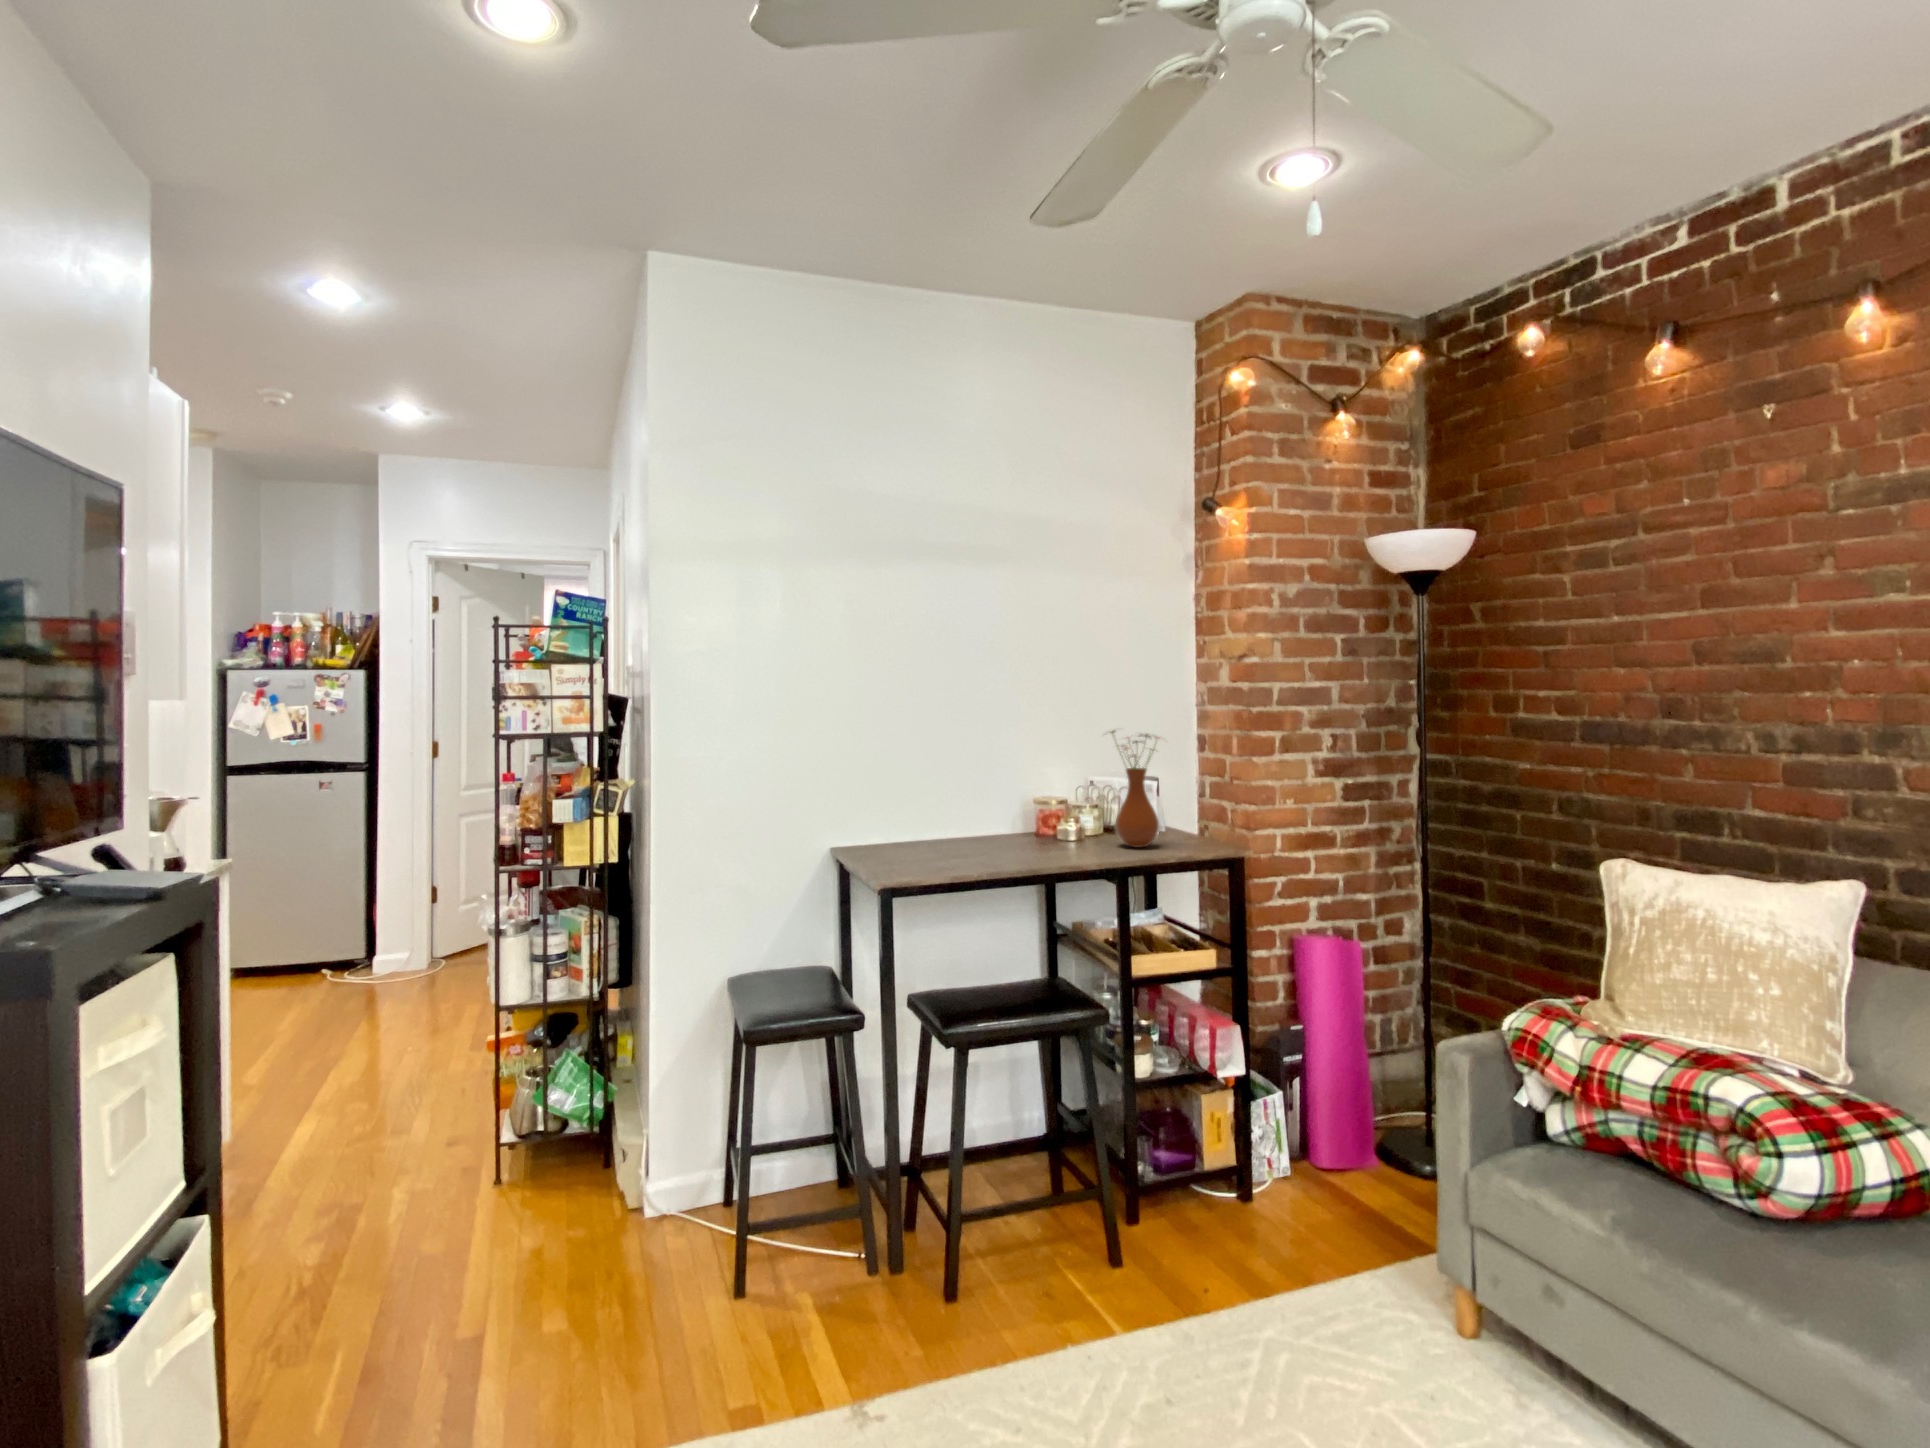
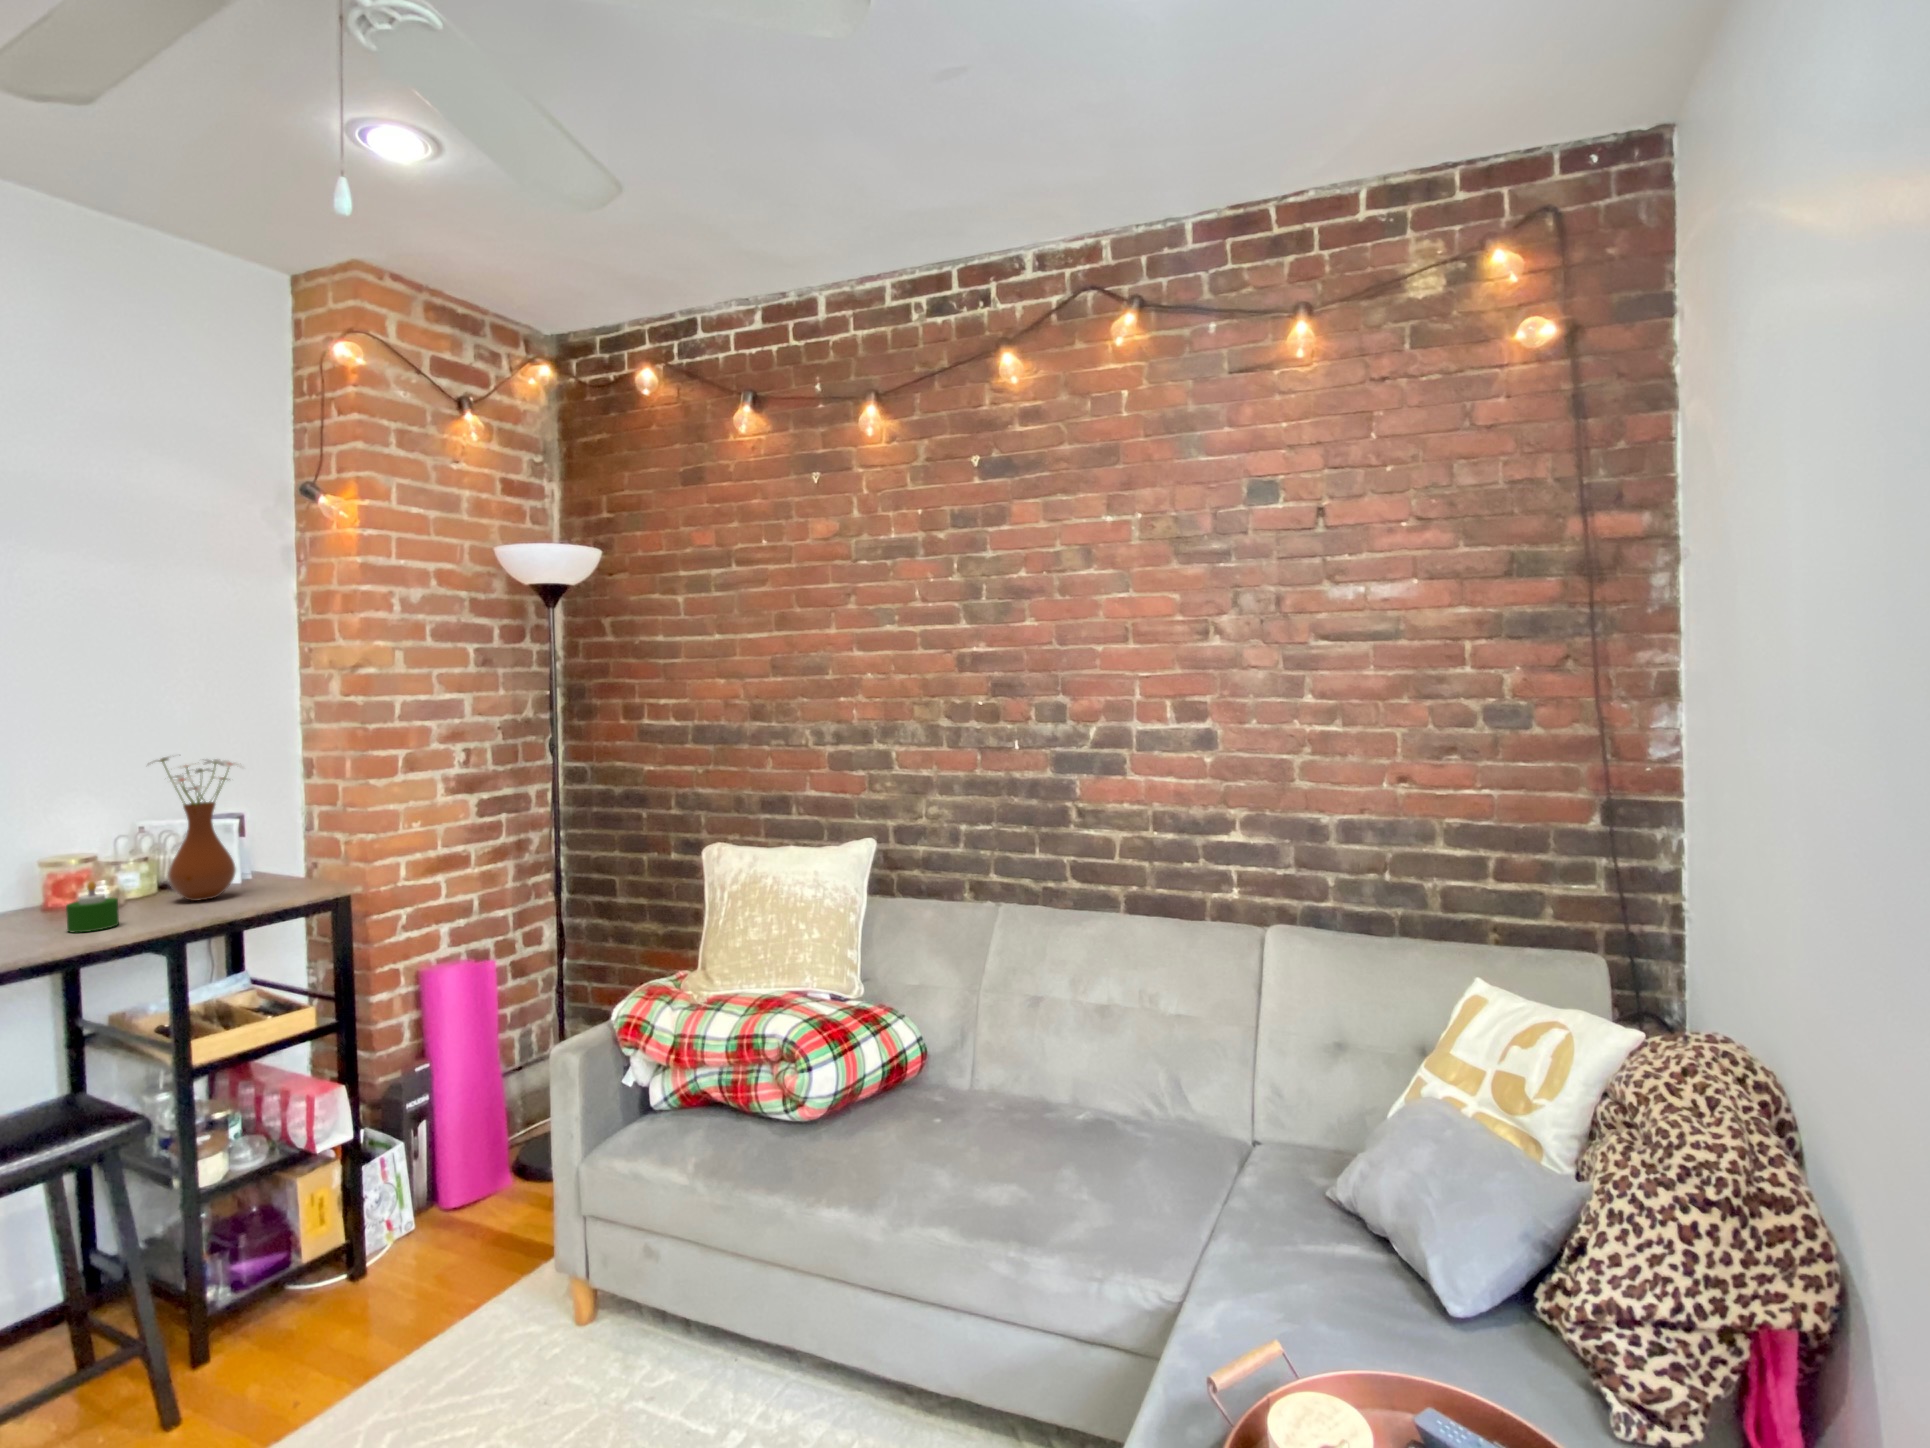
candle: none [1059,822,1089,860] -> present [66,882,119,933]

